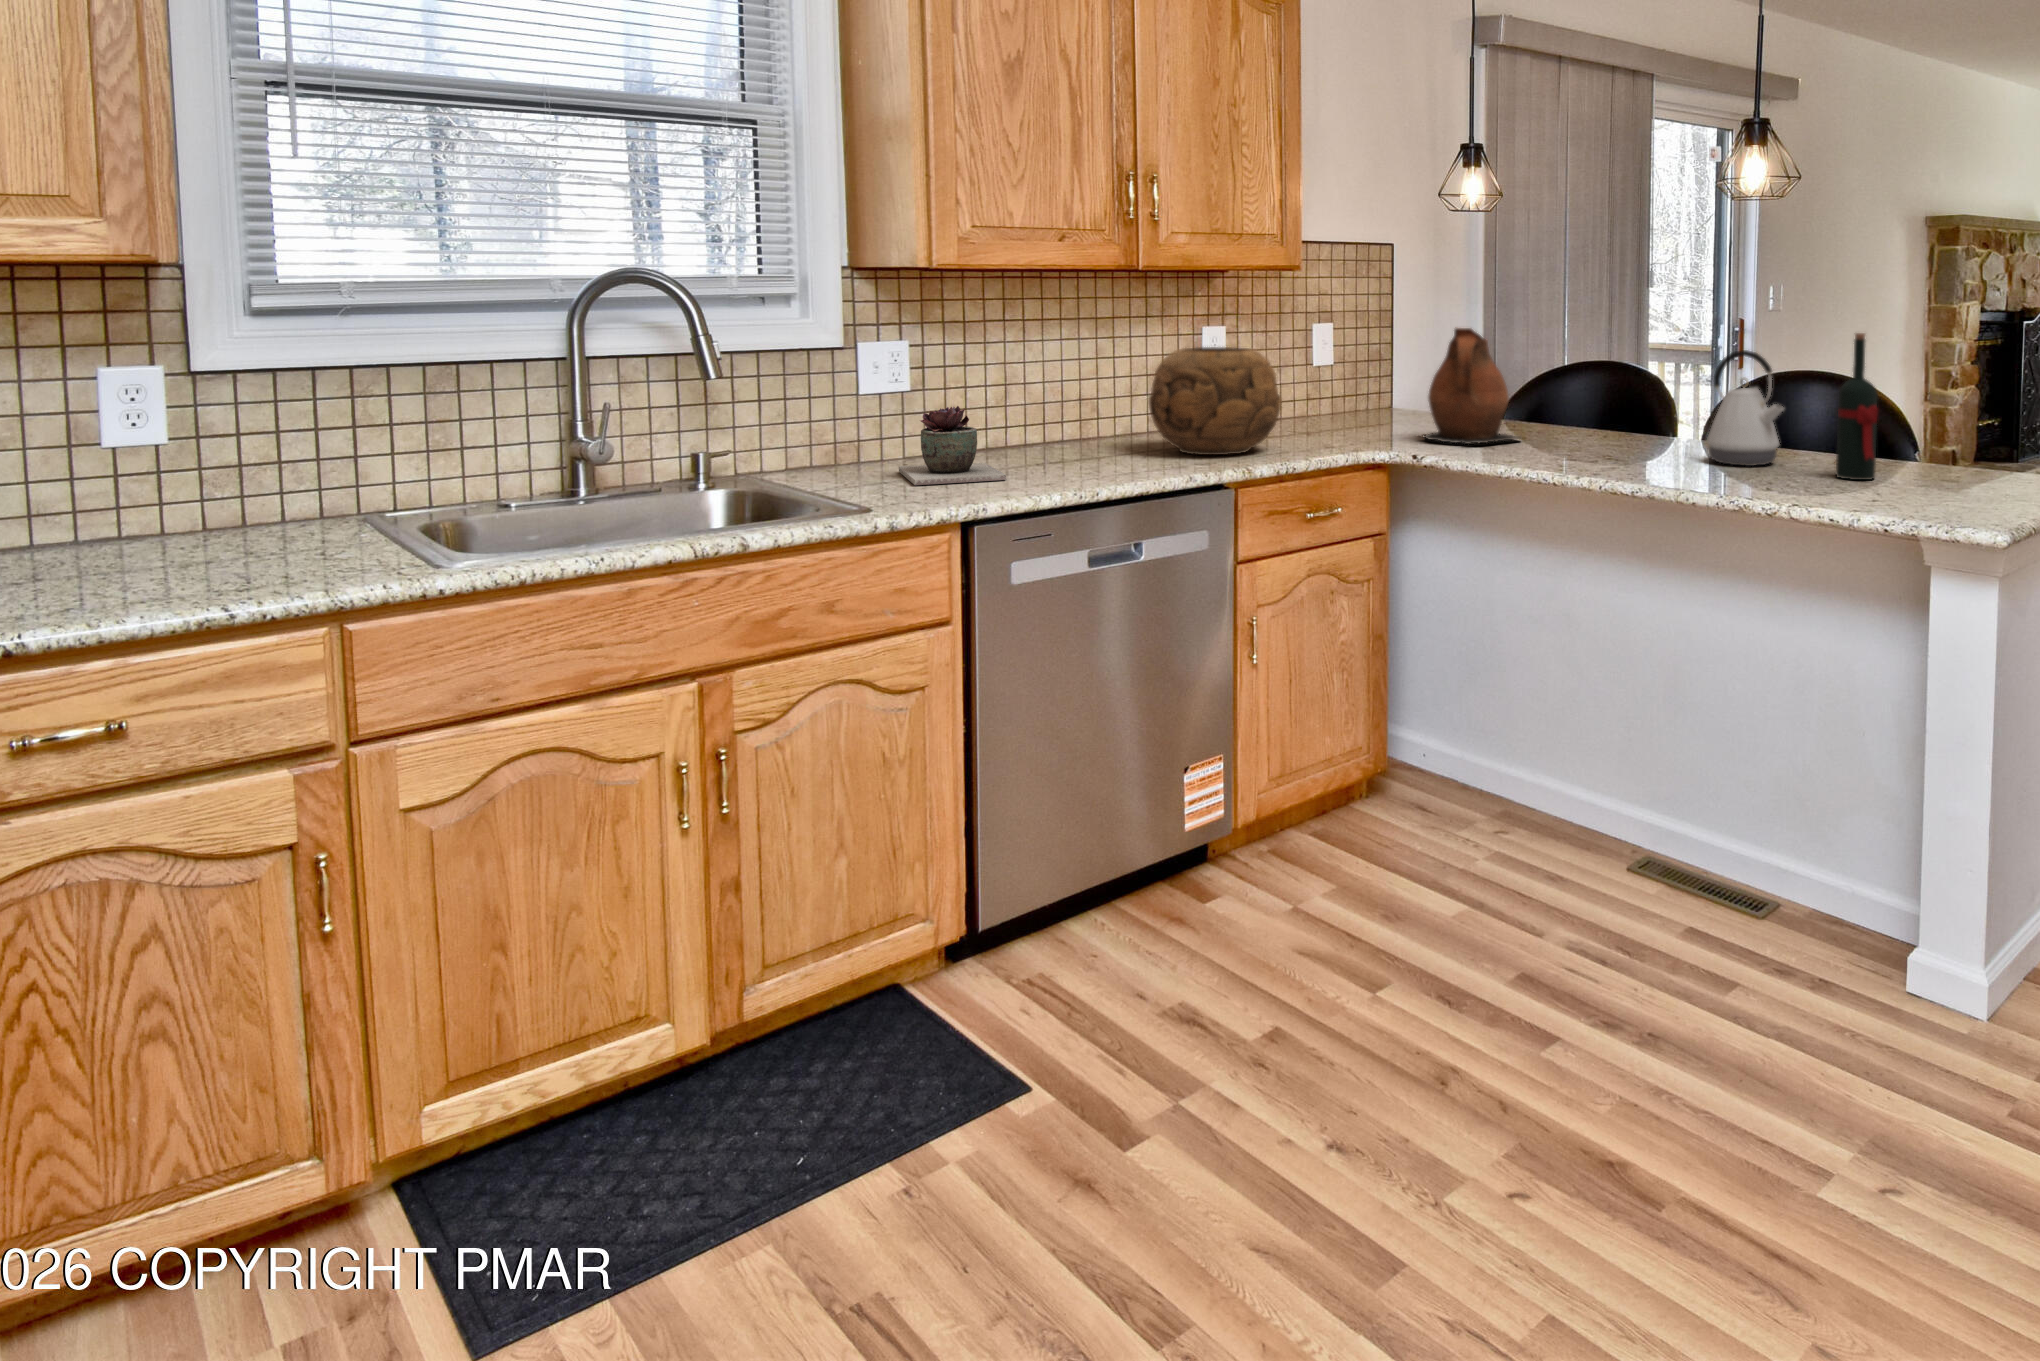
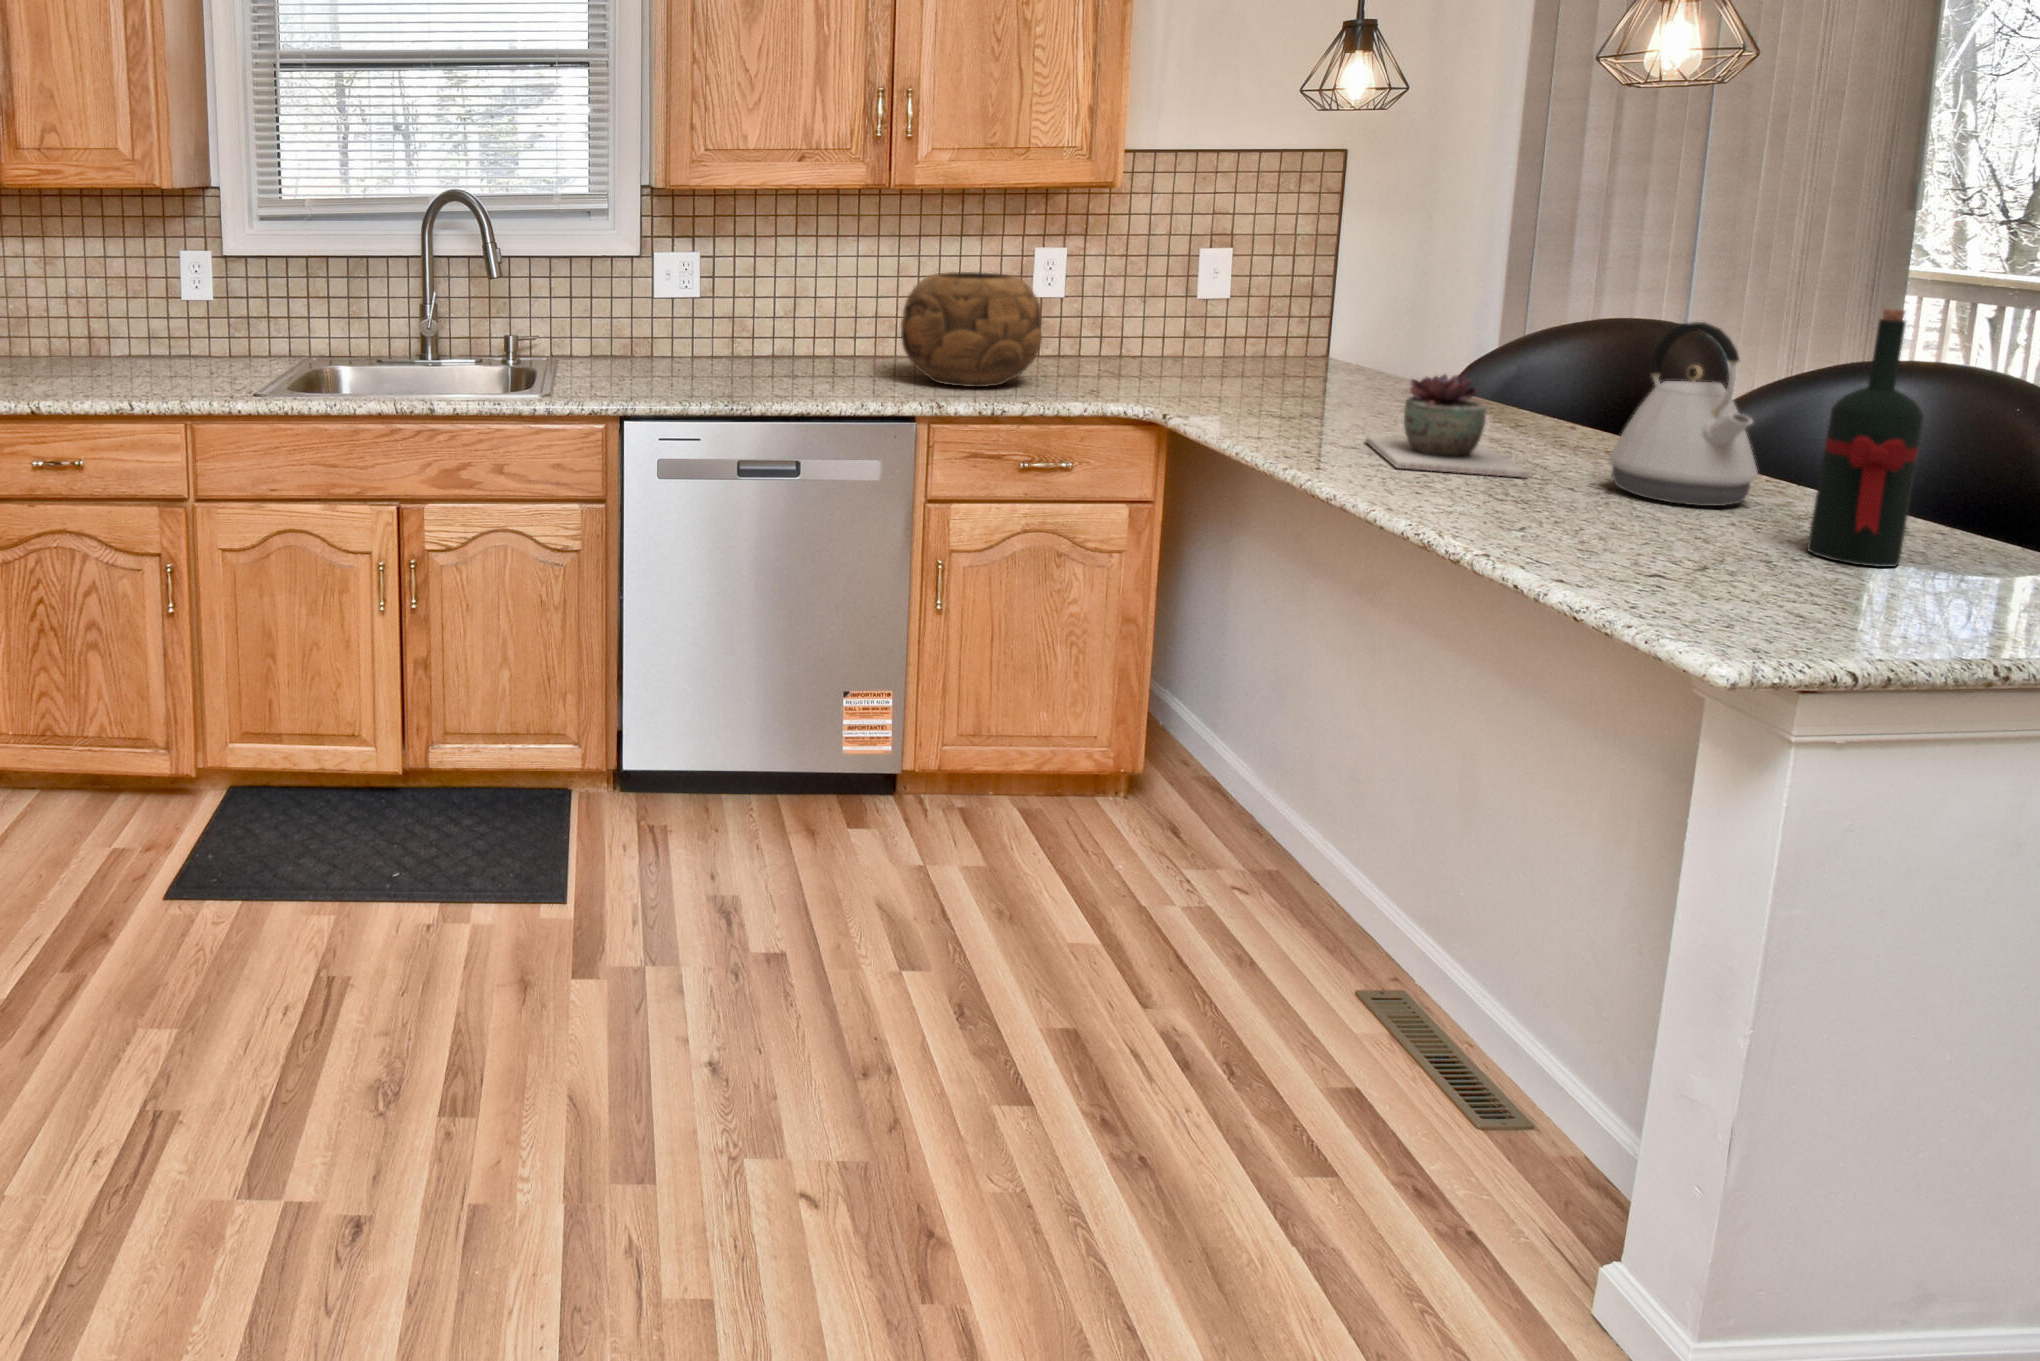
ceramic pitcher: present [1419,328,1521,444] -> none [1230,264,1385,416]
succulent plant: present [899,406,1006,485] -> present [1366,375,1529,478]

